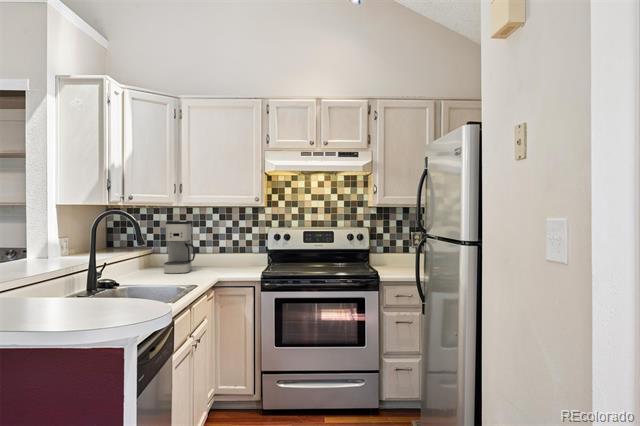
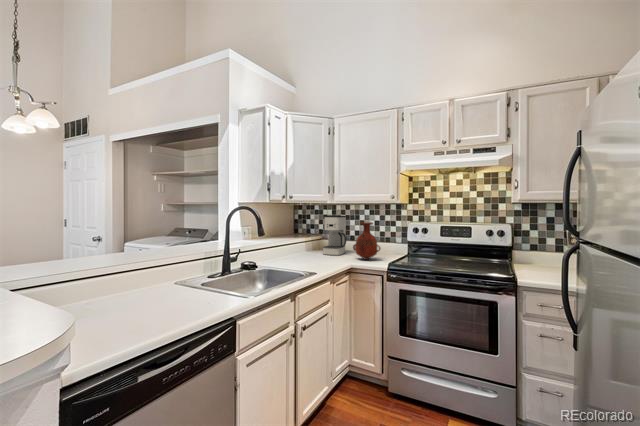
vase: none [210,230,245,275] -> present [353,222,381,260]

